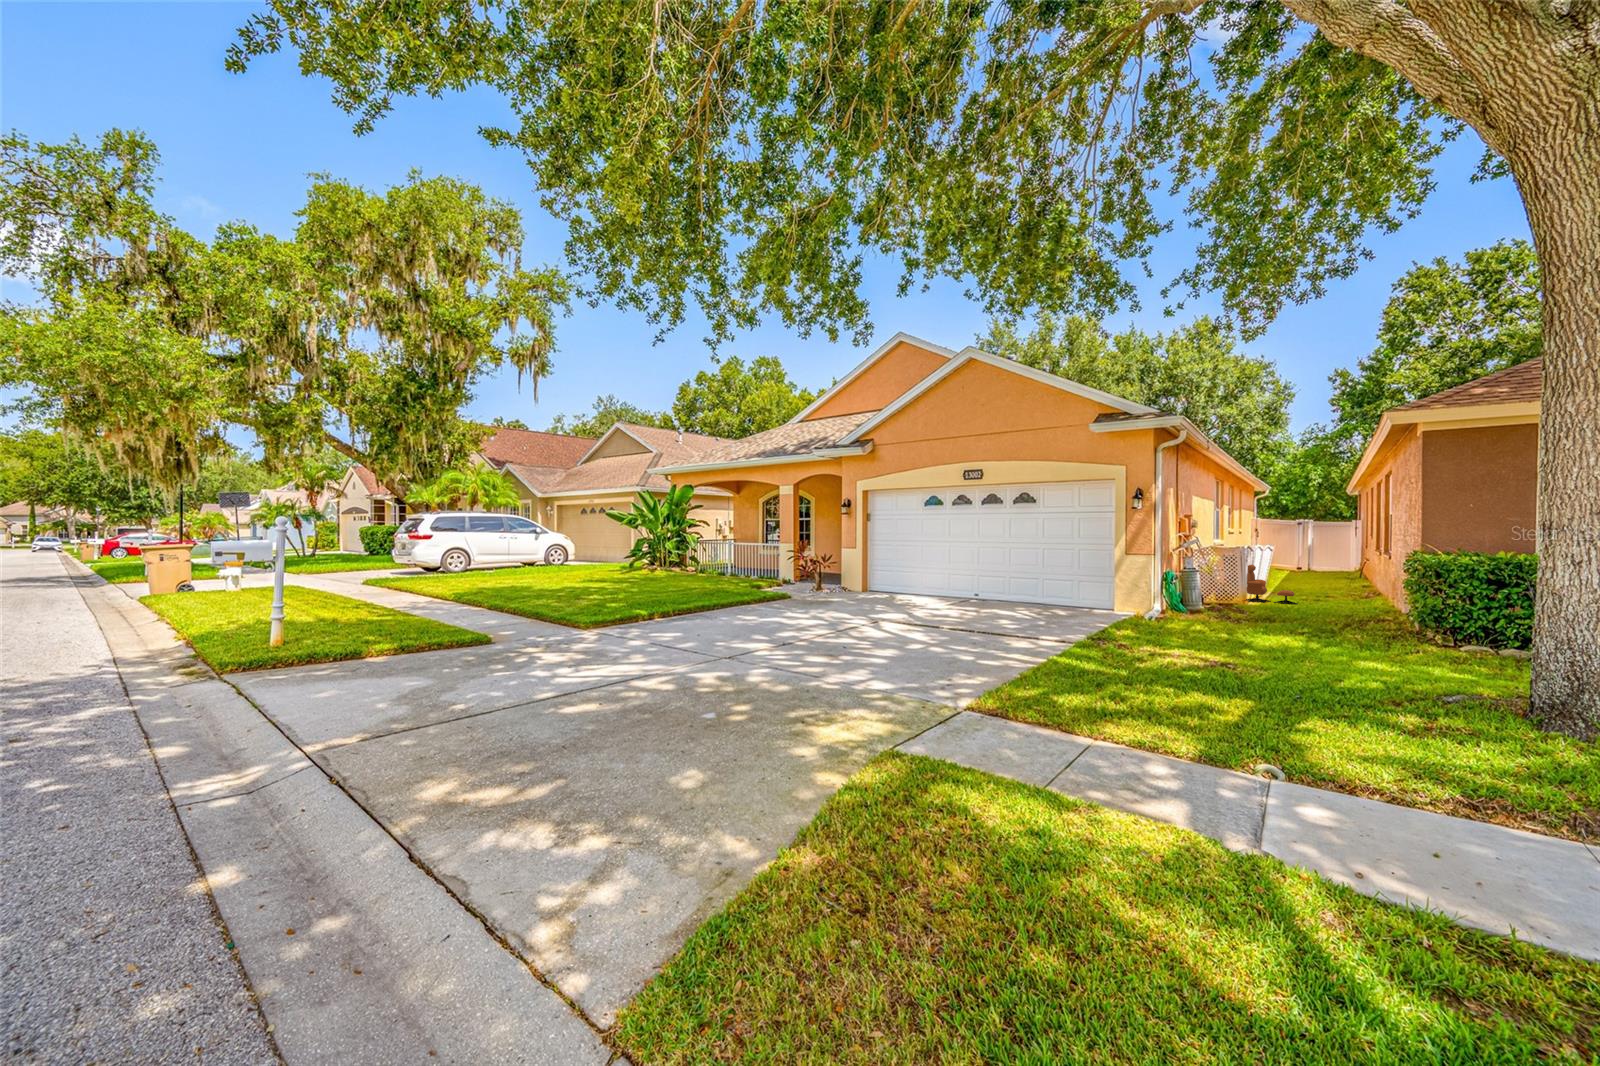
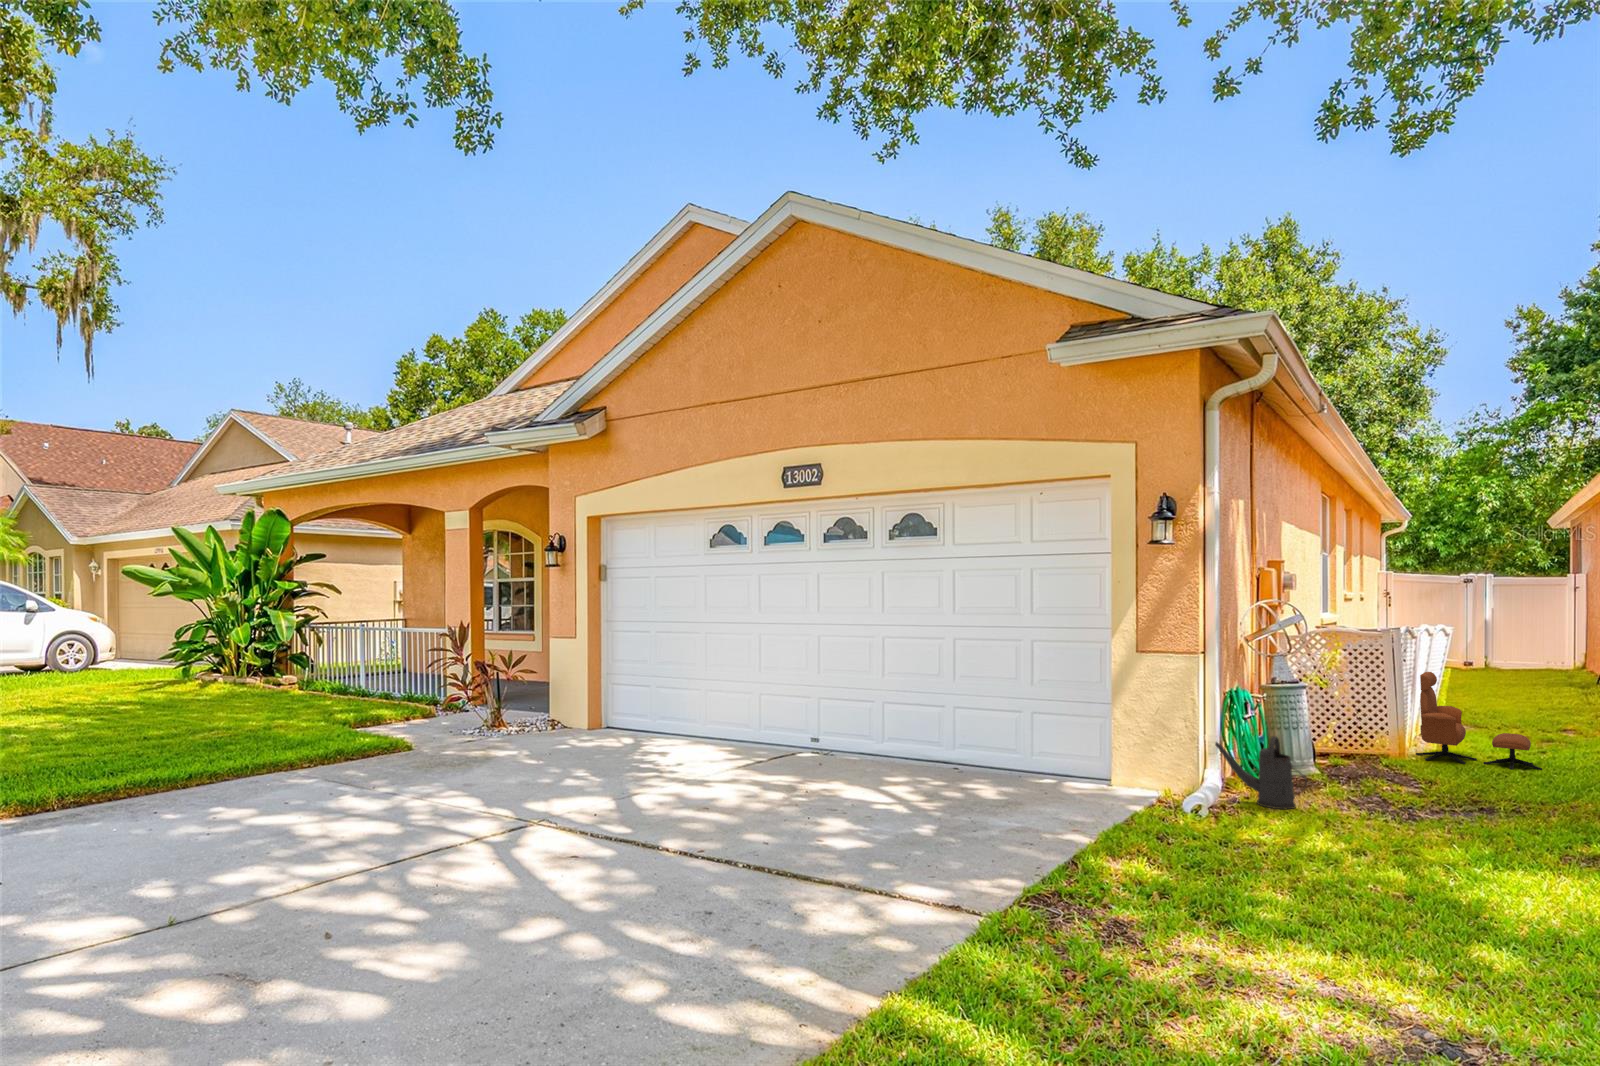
watering can: none [1158,584,1195,611] -> present [1215,736,1307,809]

